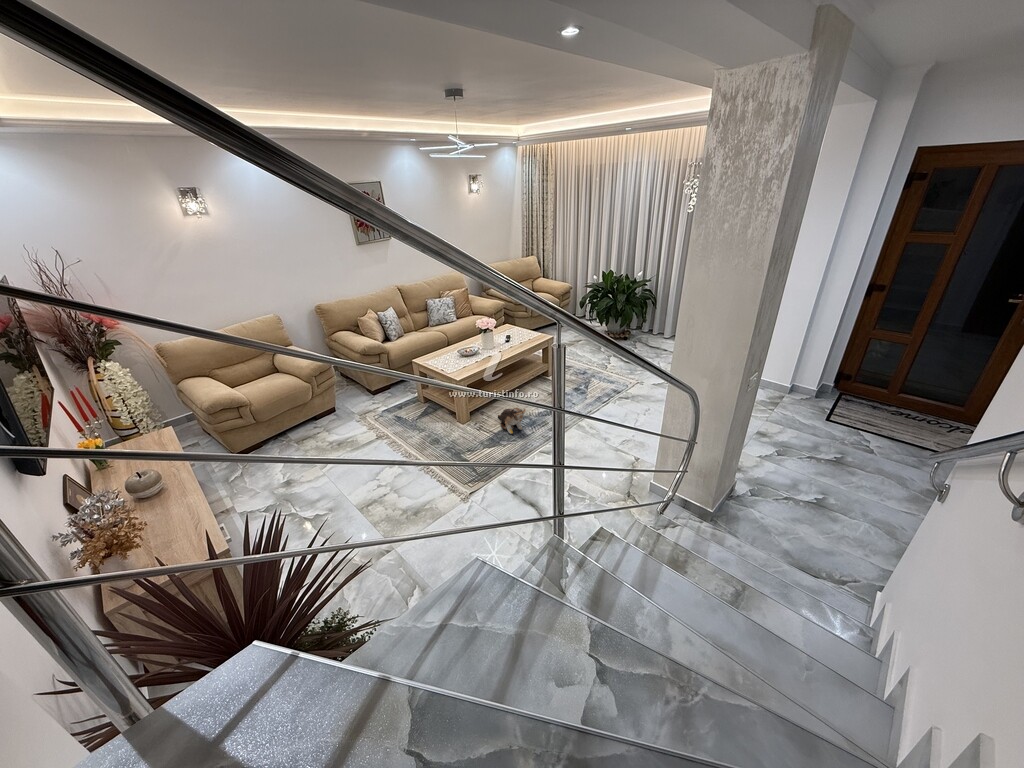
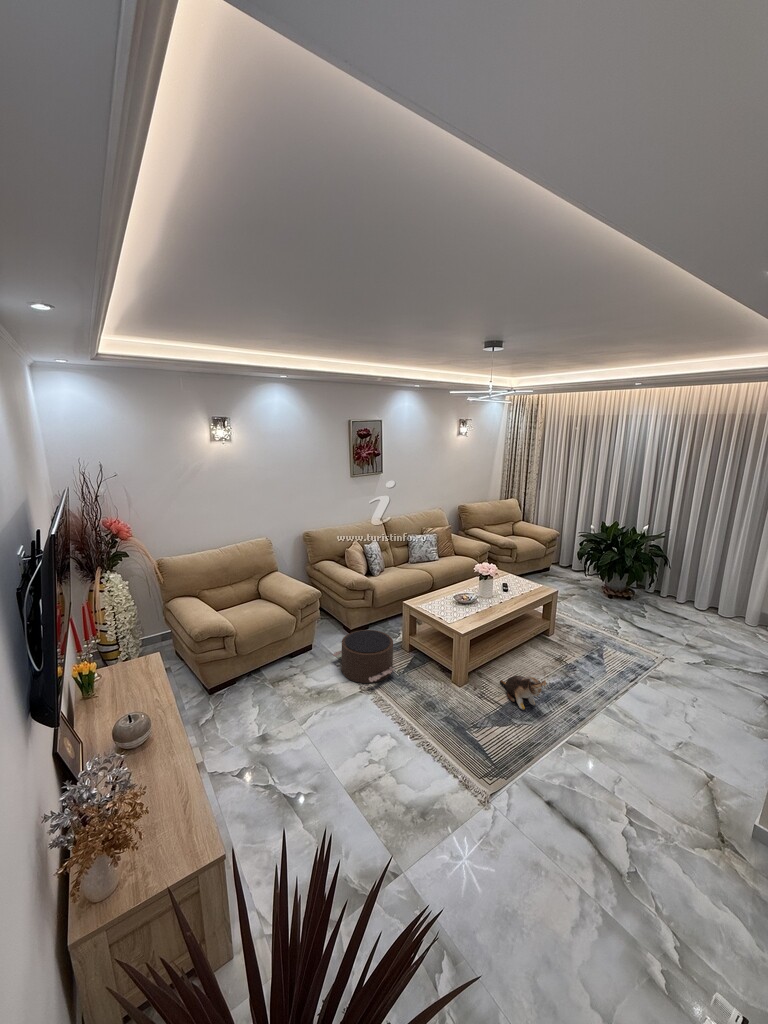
pouf: none [352,388,408,432] -> present [333,630,395,683]

